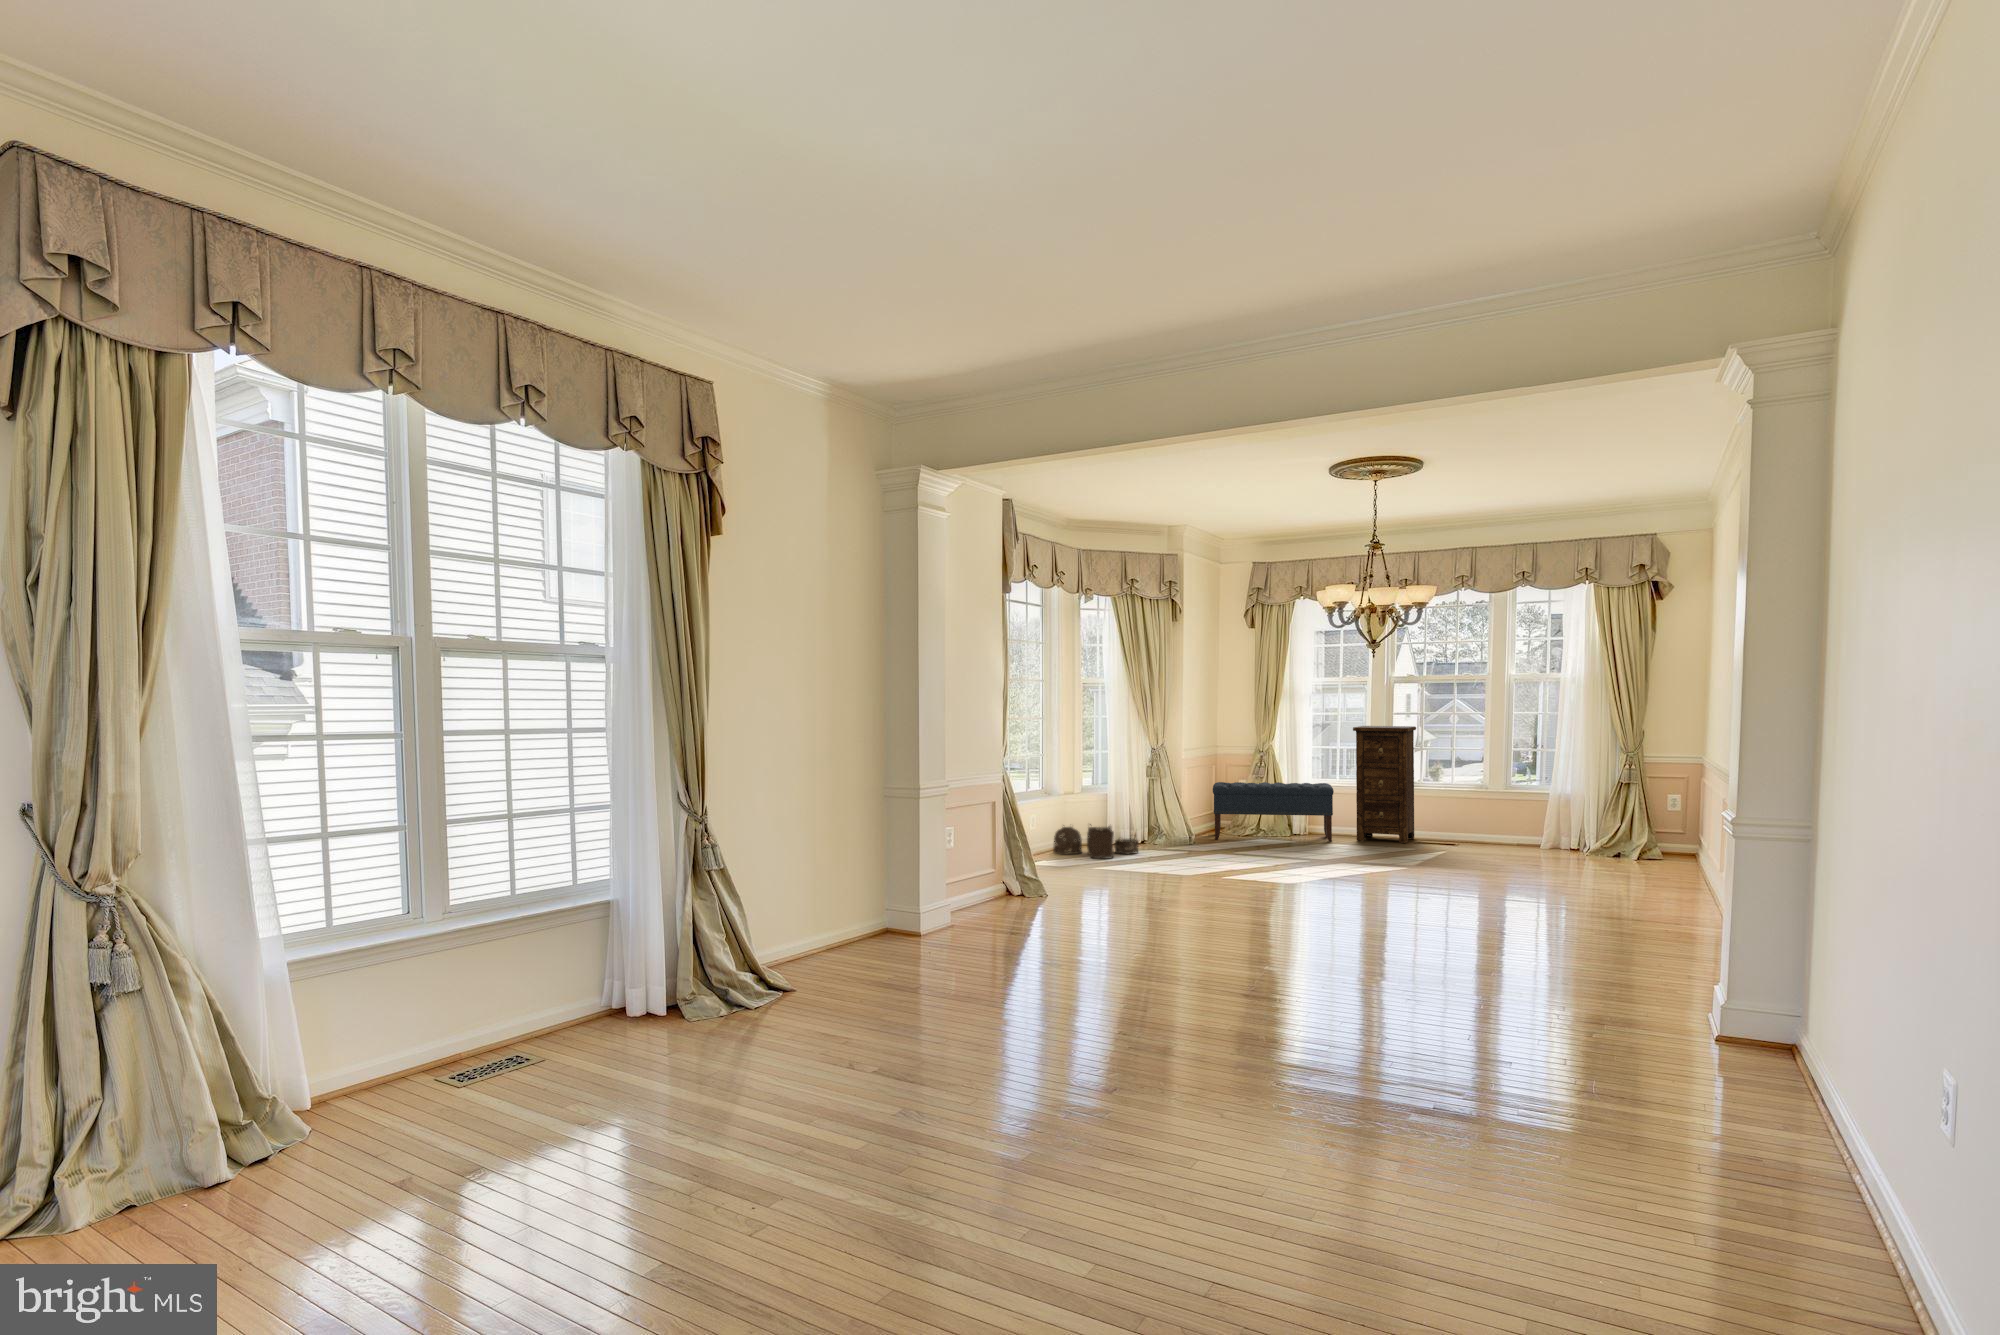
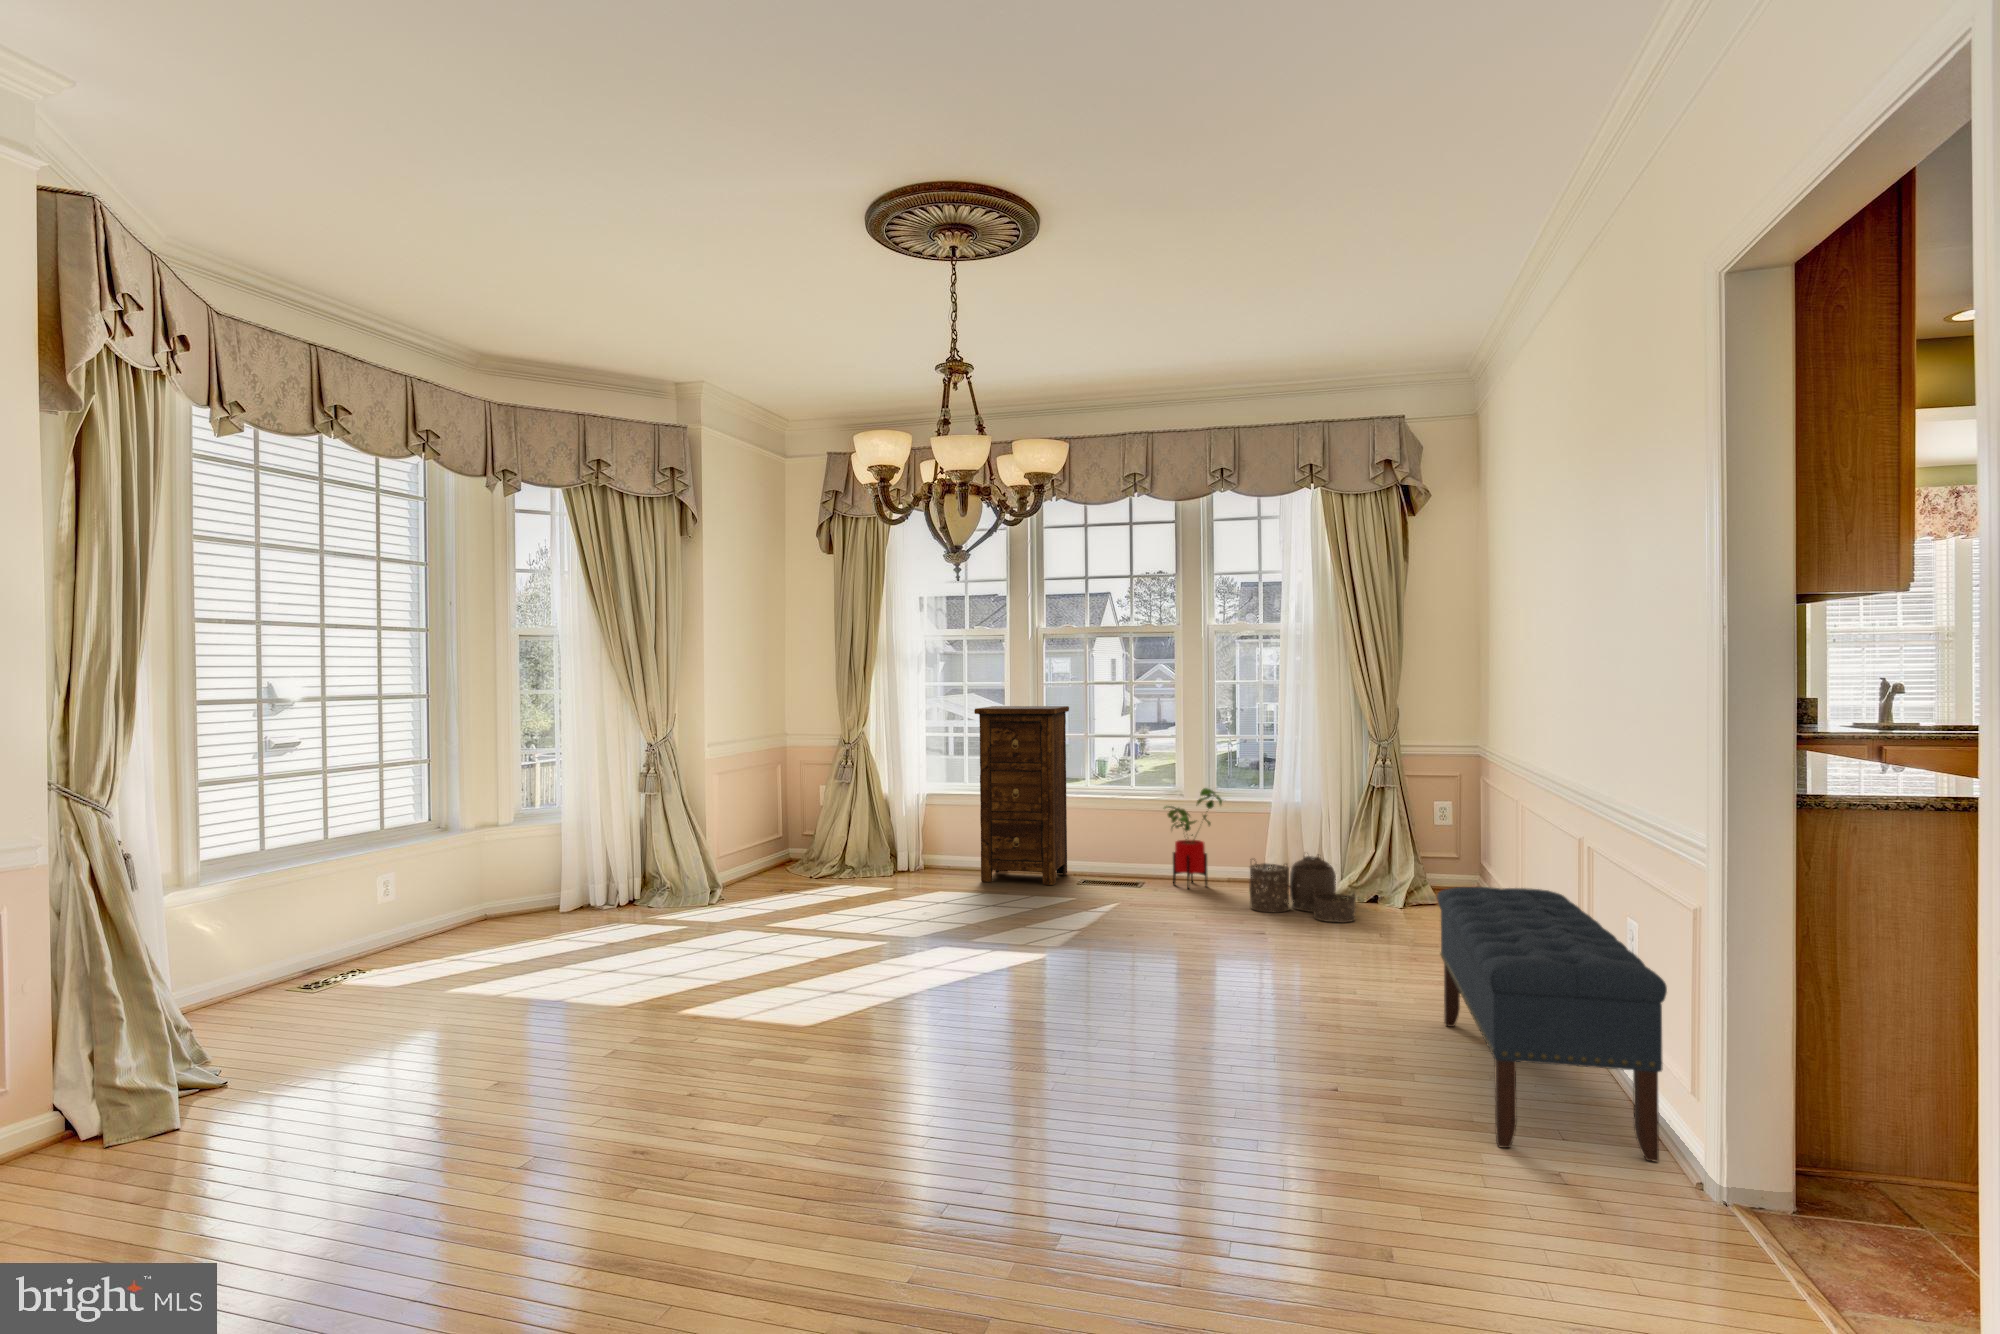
bench: present [1213,782,1334,841] -> present [1437,887,1667,1162]
house plant: none [1482,782,1526,847] -> present [1164,788,1222,888]
woven basket: present [1053,824,1138,859] -> present [1250,856,1356,922]

